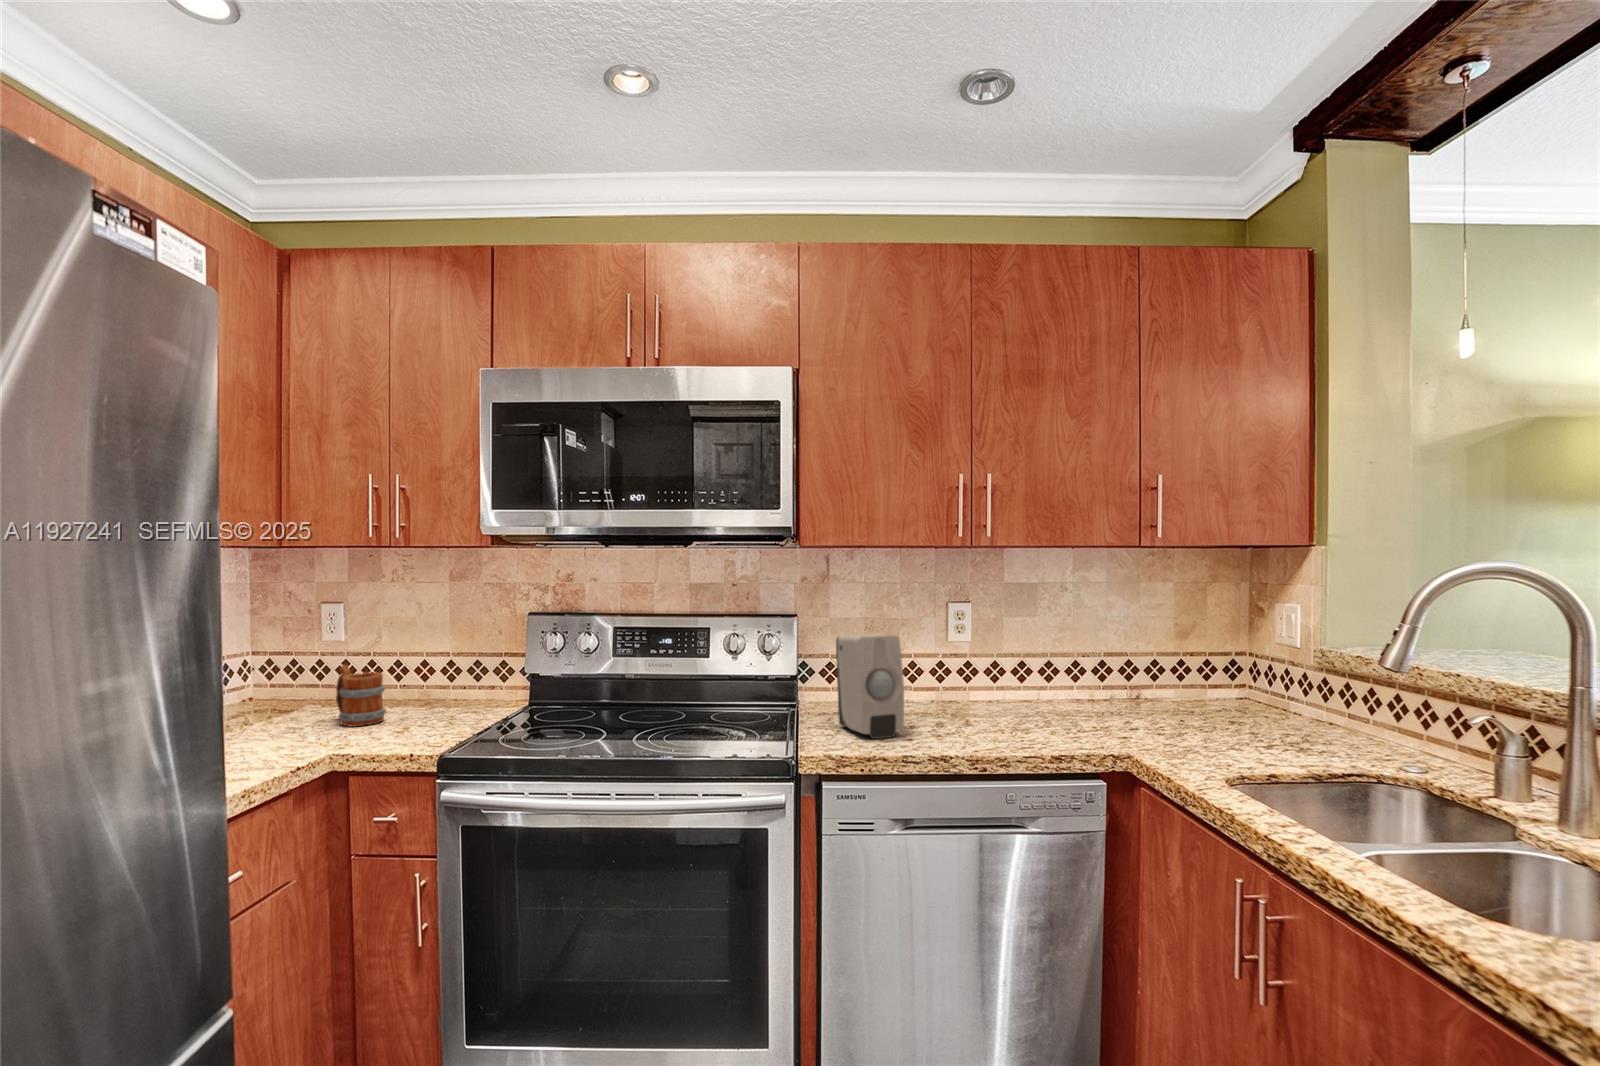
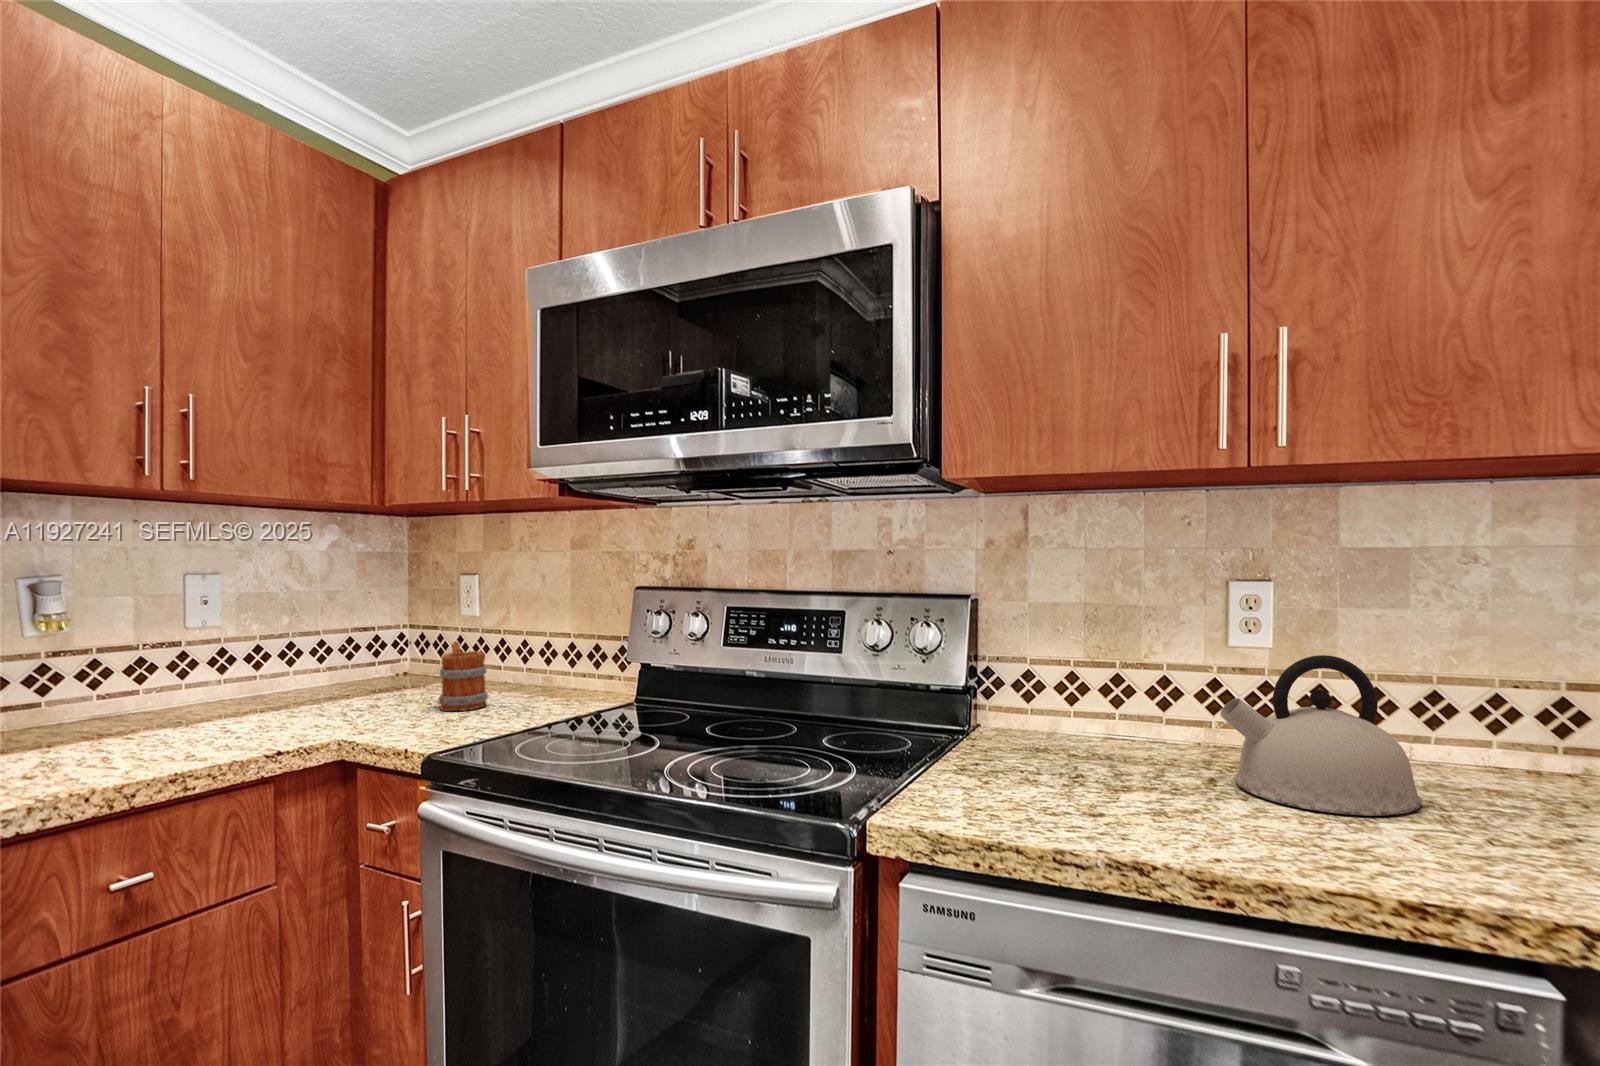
soap dispenser: present [836,634,904,739] -> none [992,626,1092,806]
kettle: none [955,645,1044,726] -> present [1220,655,1421,816]

